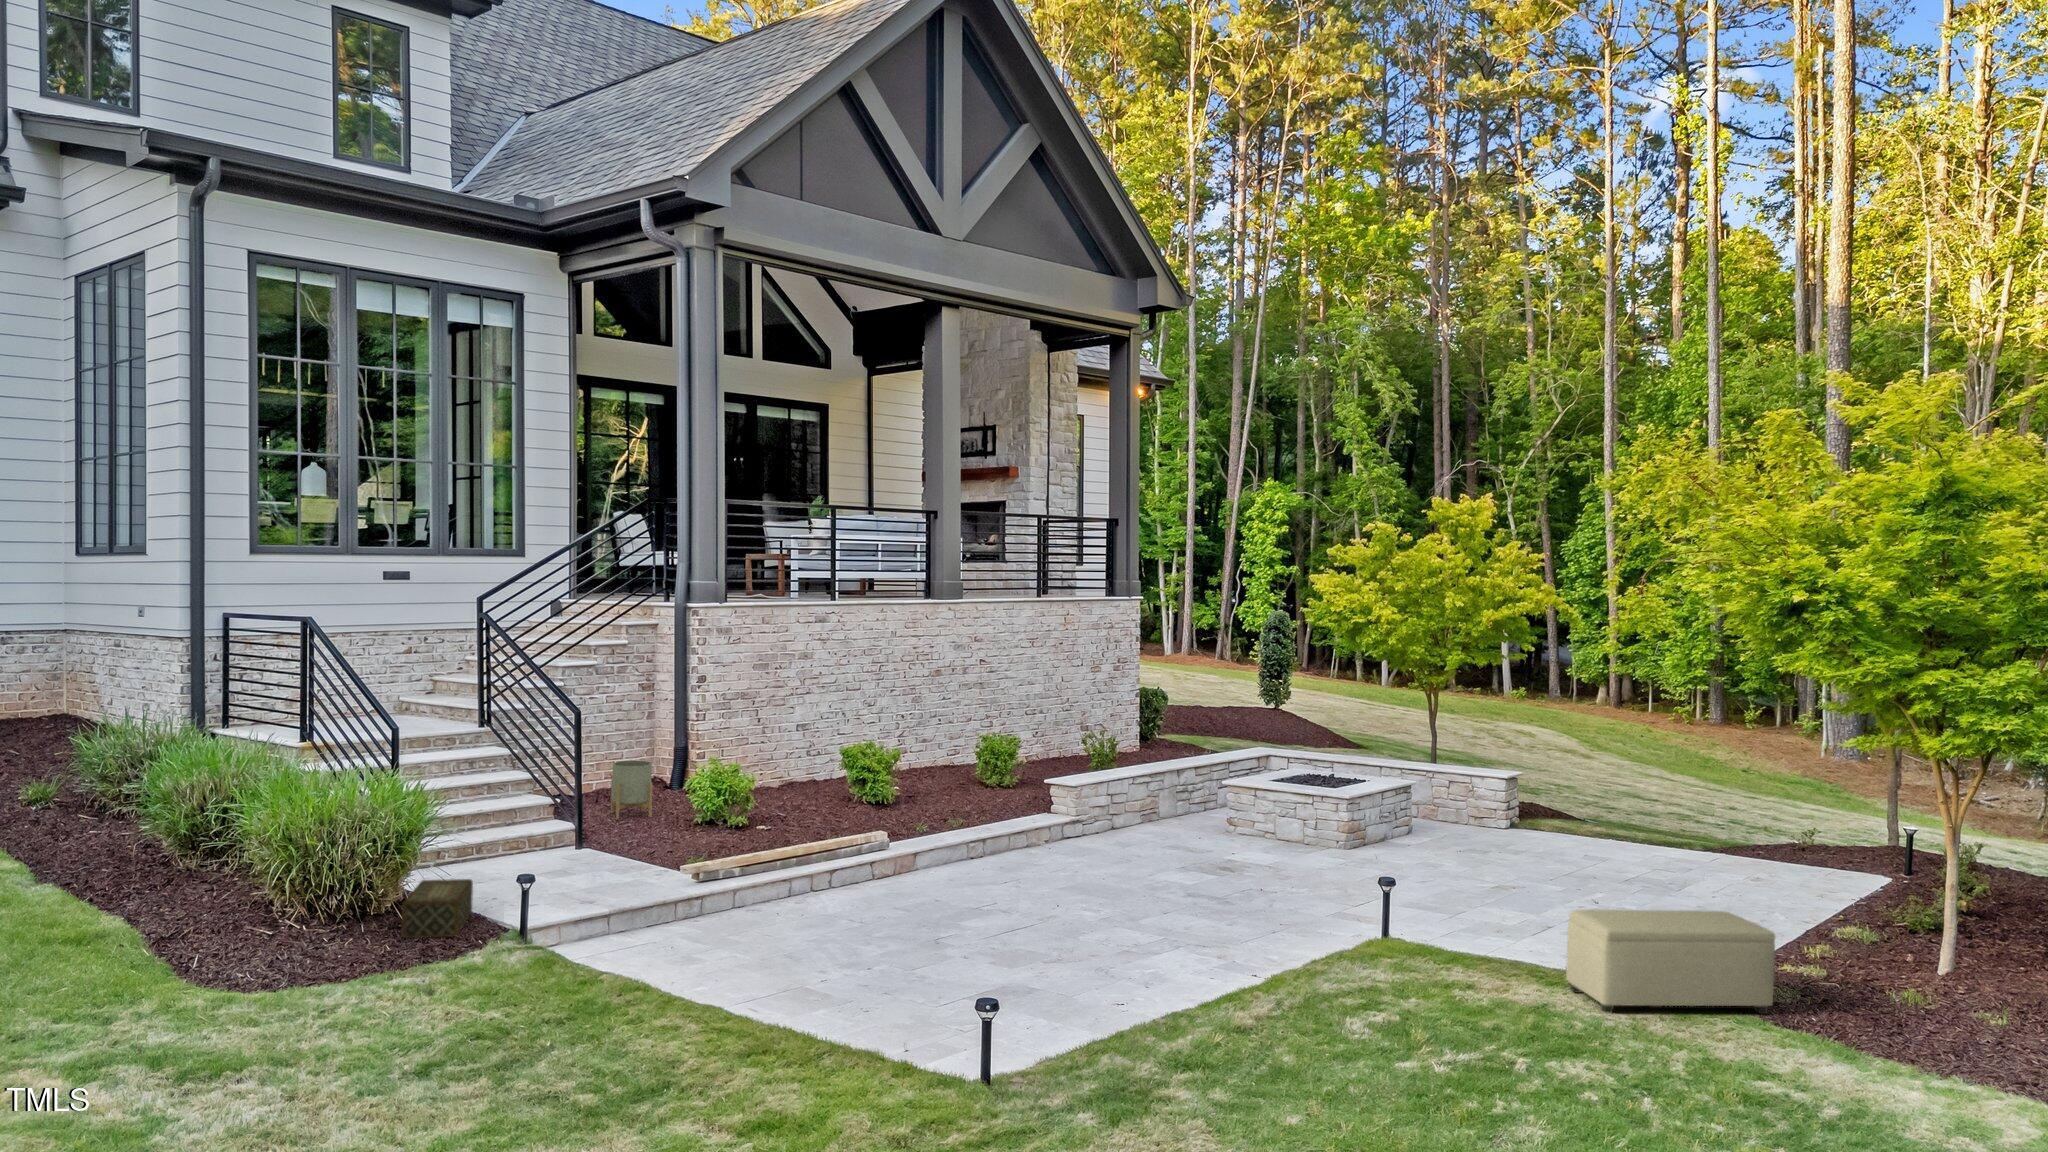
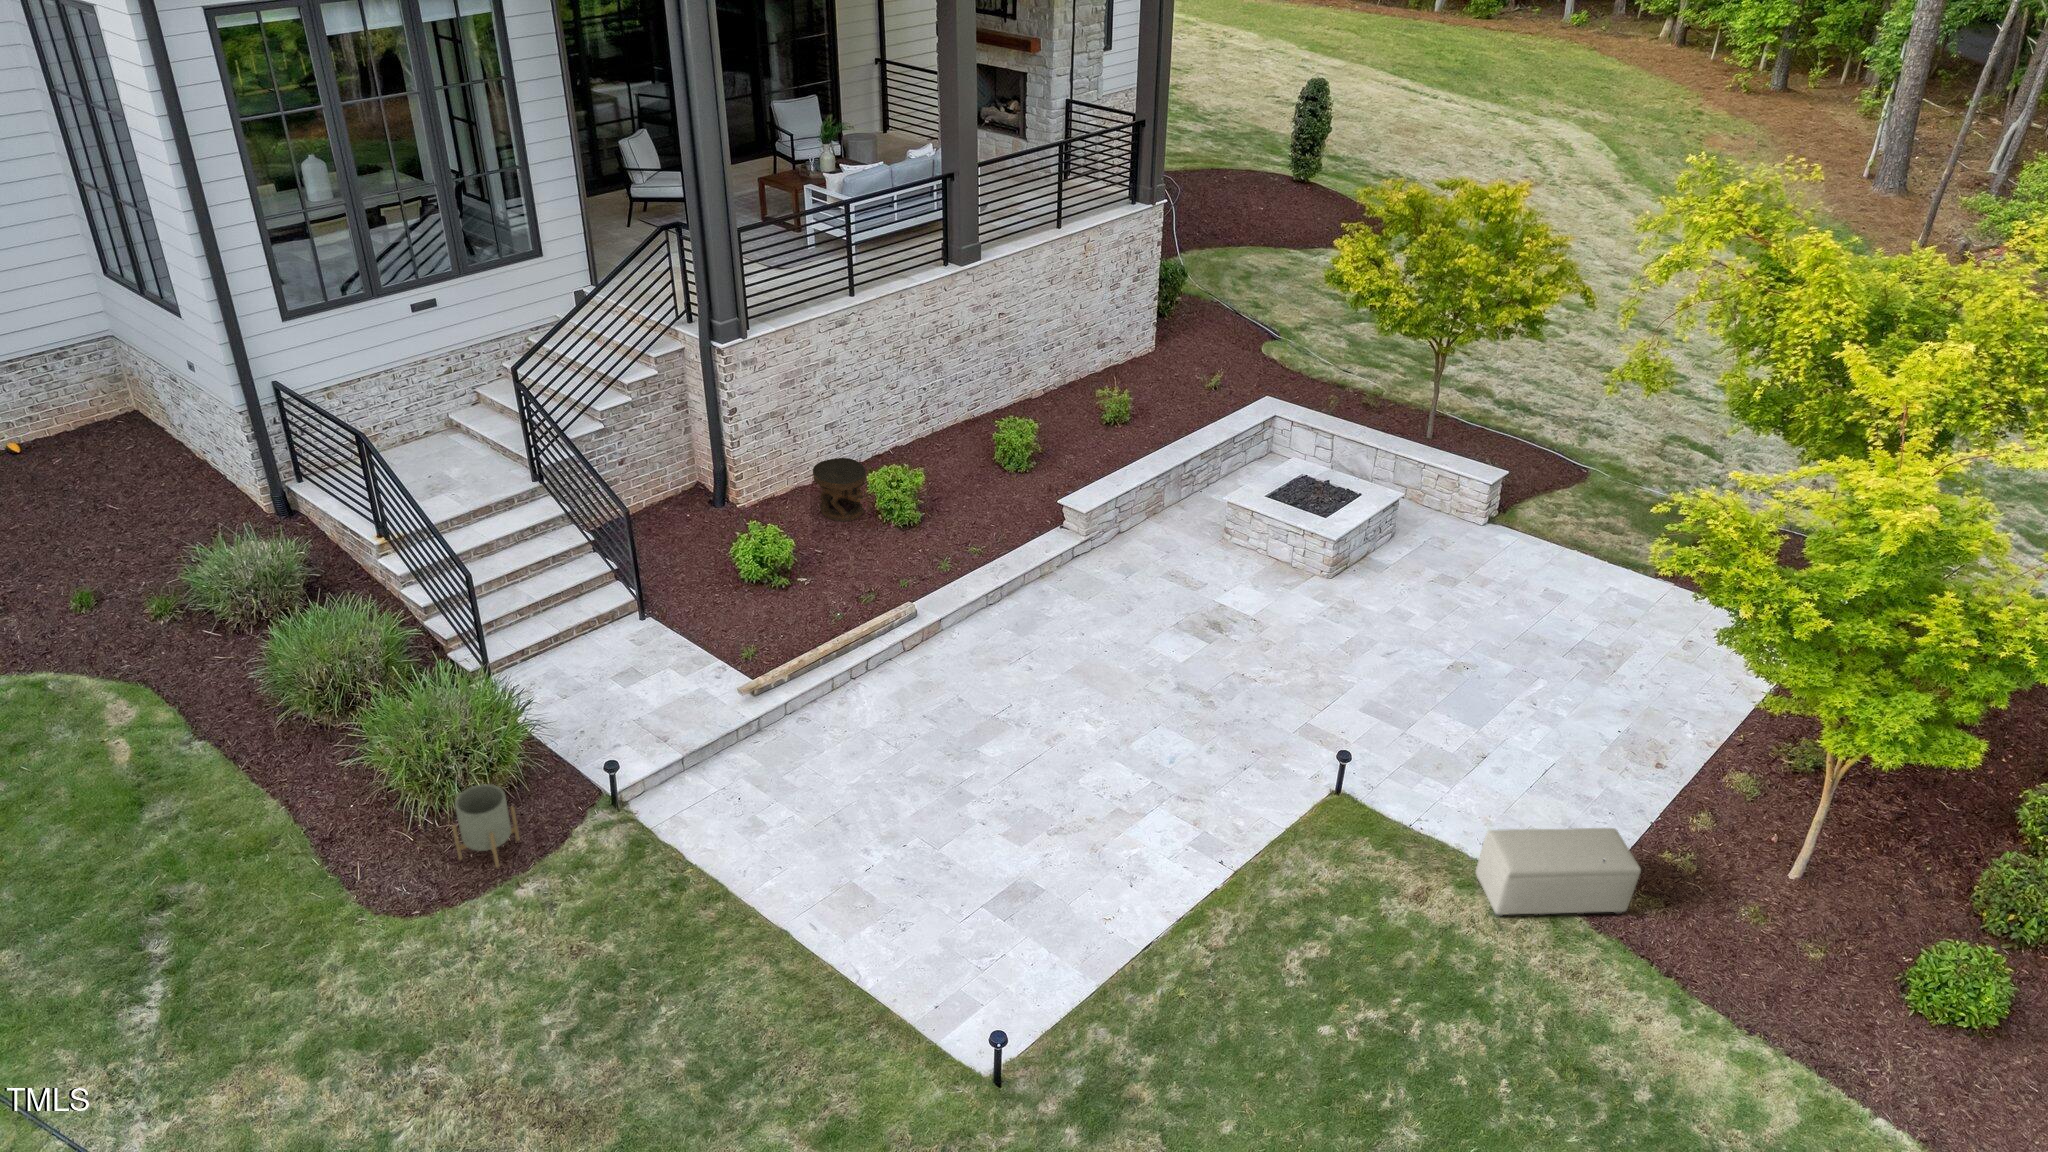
side table: none [777,756,834,813] -> present [813,458,867,522]
planter: present [611,761,653,819] -> present [452,784,520,868]
woven basket: present [402,879,473,938] -> none [545,741,593,814]

